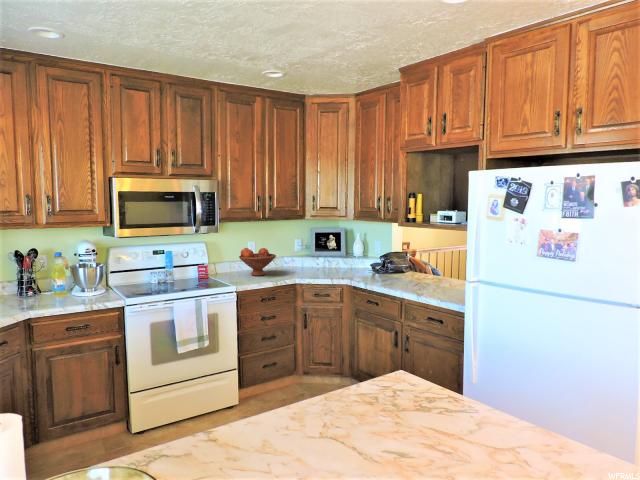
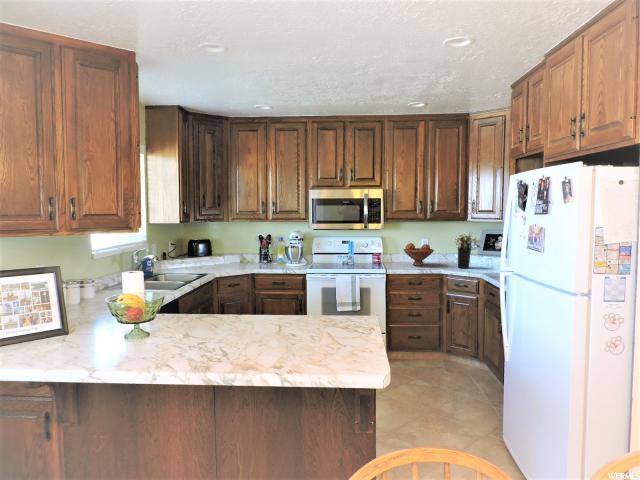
flower arrangement: none [297,231,328,273] -> present [457,233,481,268]

